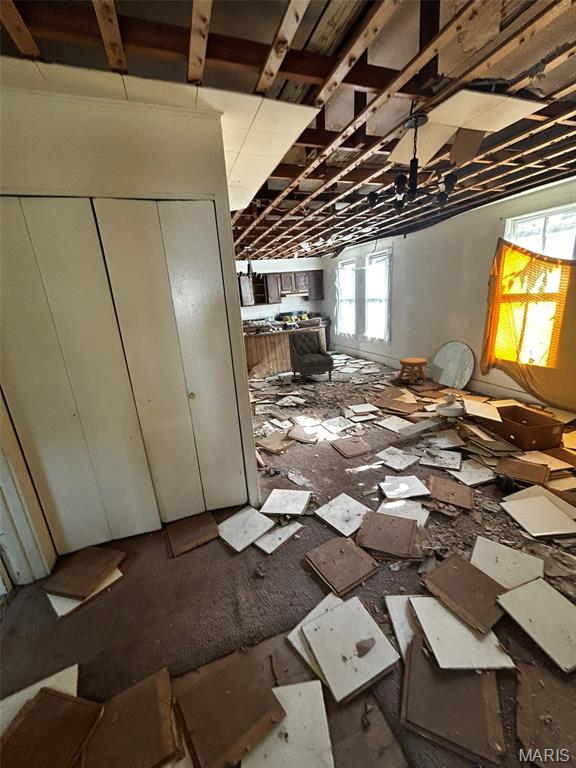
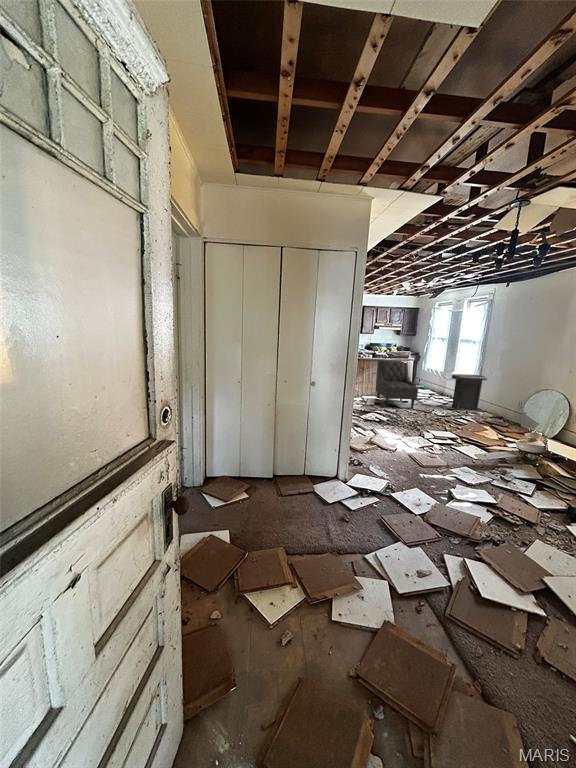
trash can: none [364,335,397,373] -> present [452,374,487,410]
stool: present [398,358,427,384] -> none [482,399,517,424]

